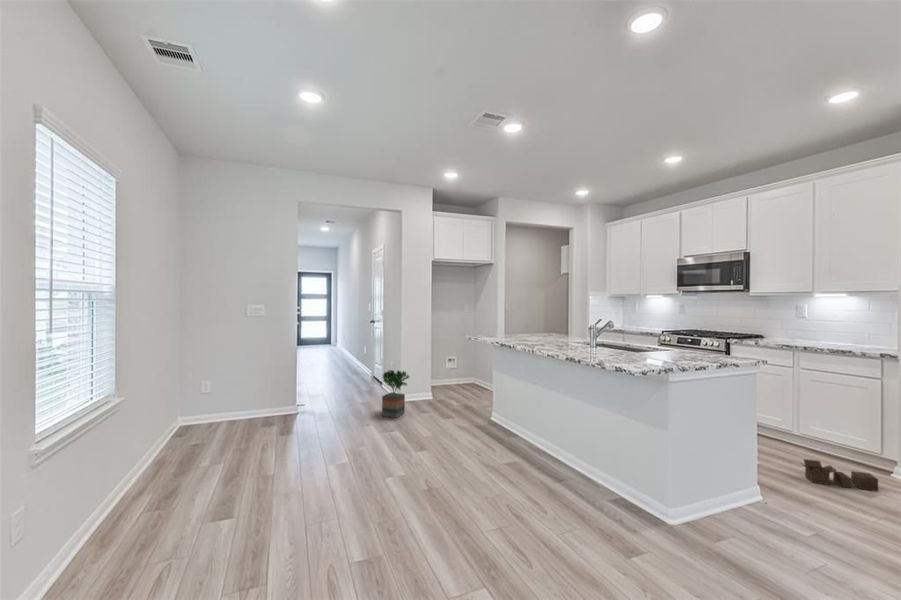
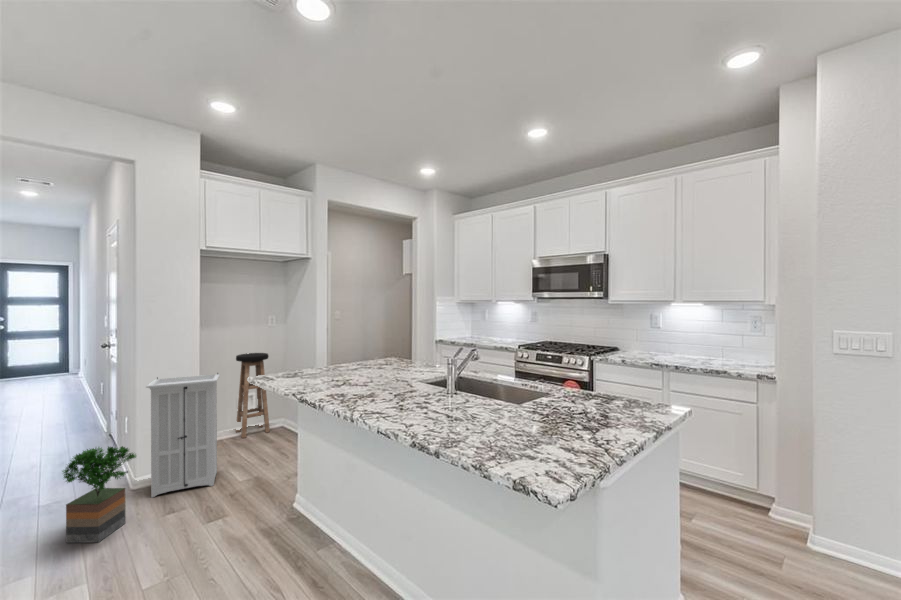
bar stool: none [443,331,465,388] -> present [236,353,270,438]
storage cabinet: none [410,338,444,406] -> present [146,373,220,497]
cardboard box: present [803,459,878,491] -> none [703,522,788,559]

